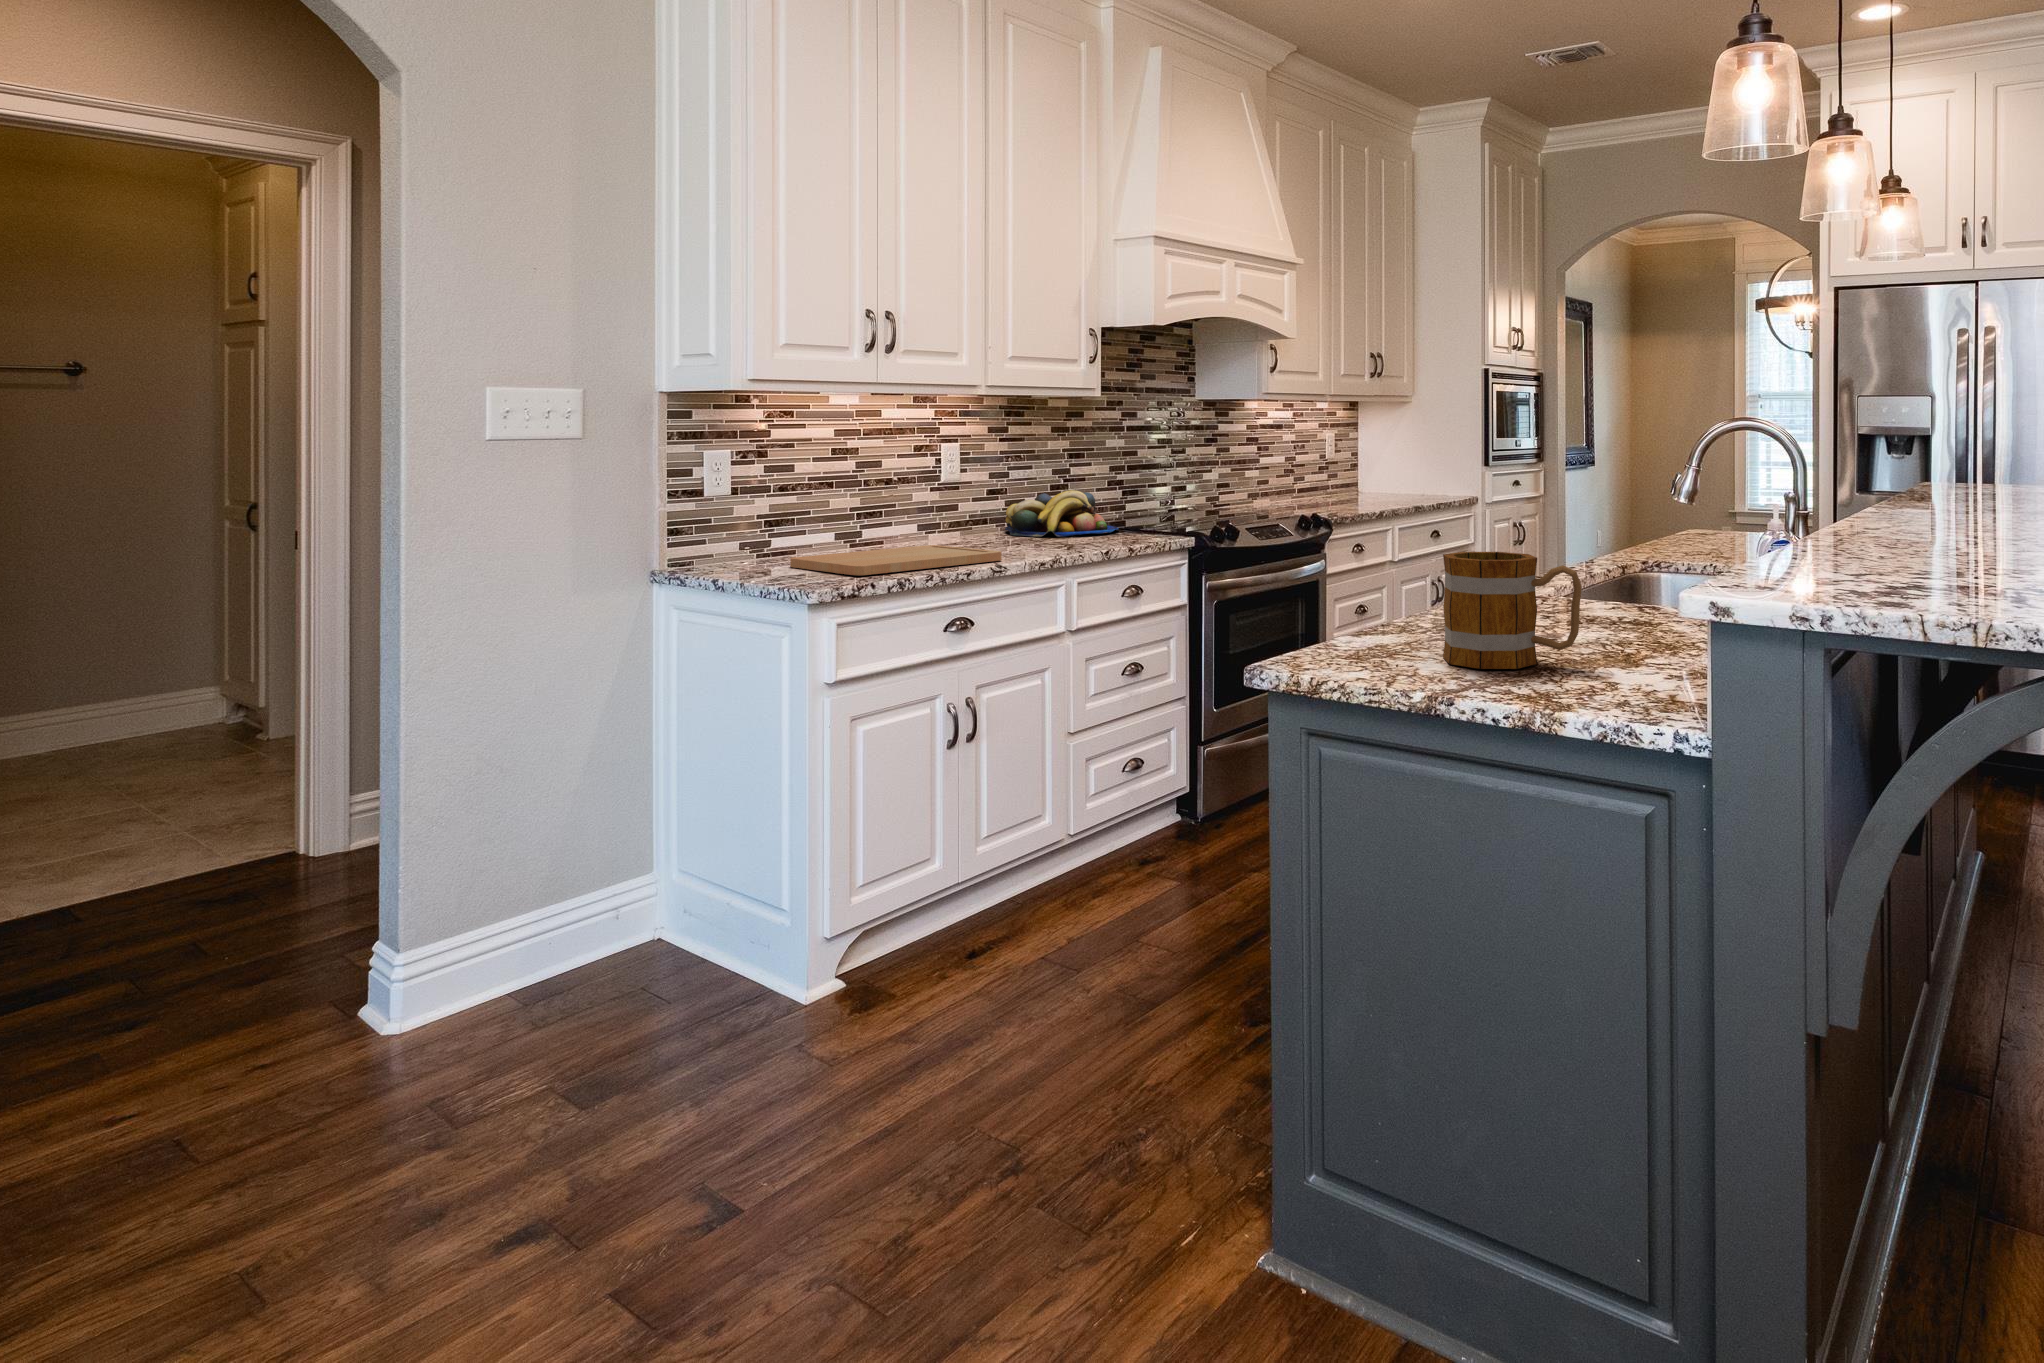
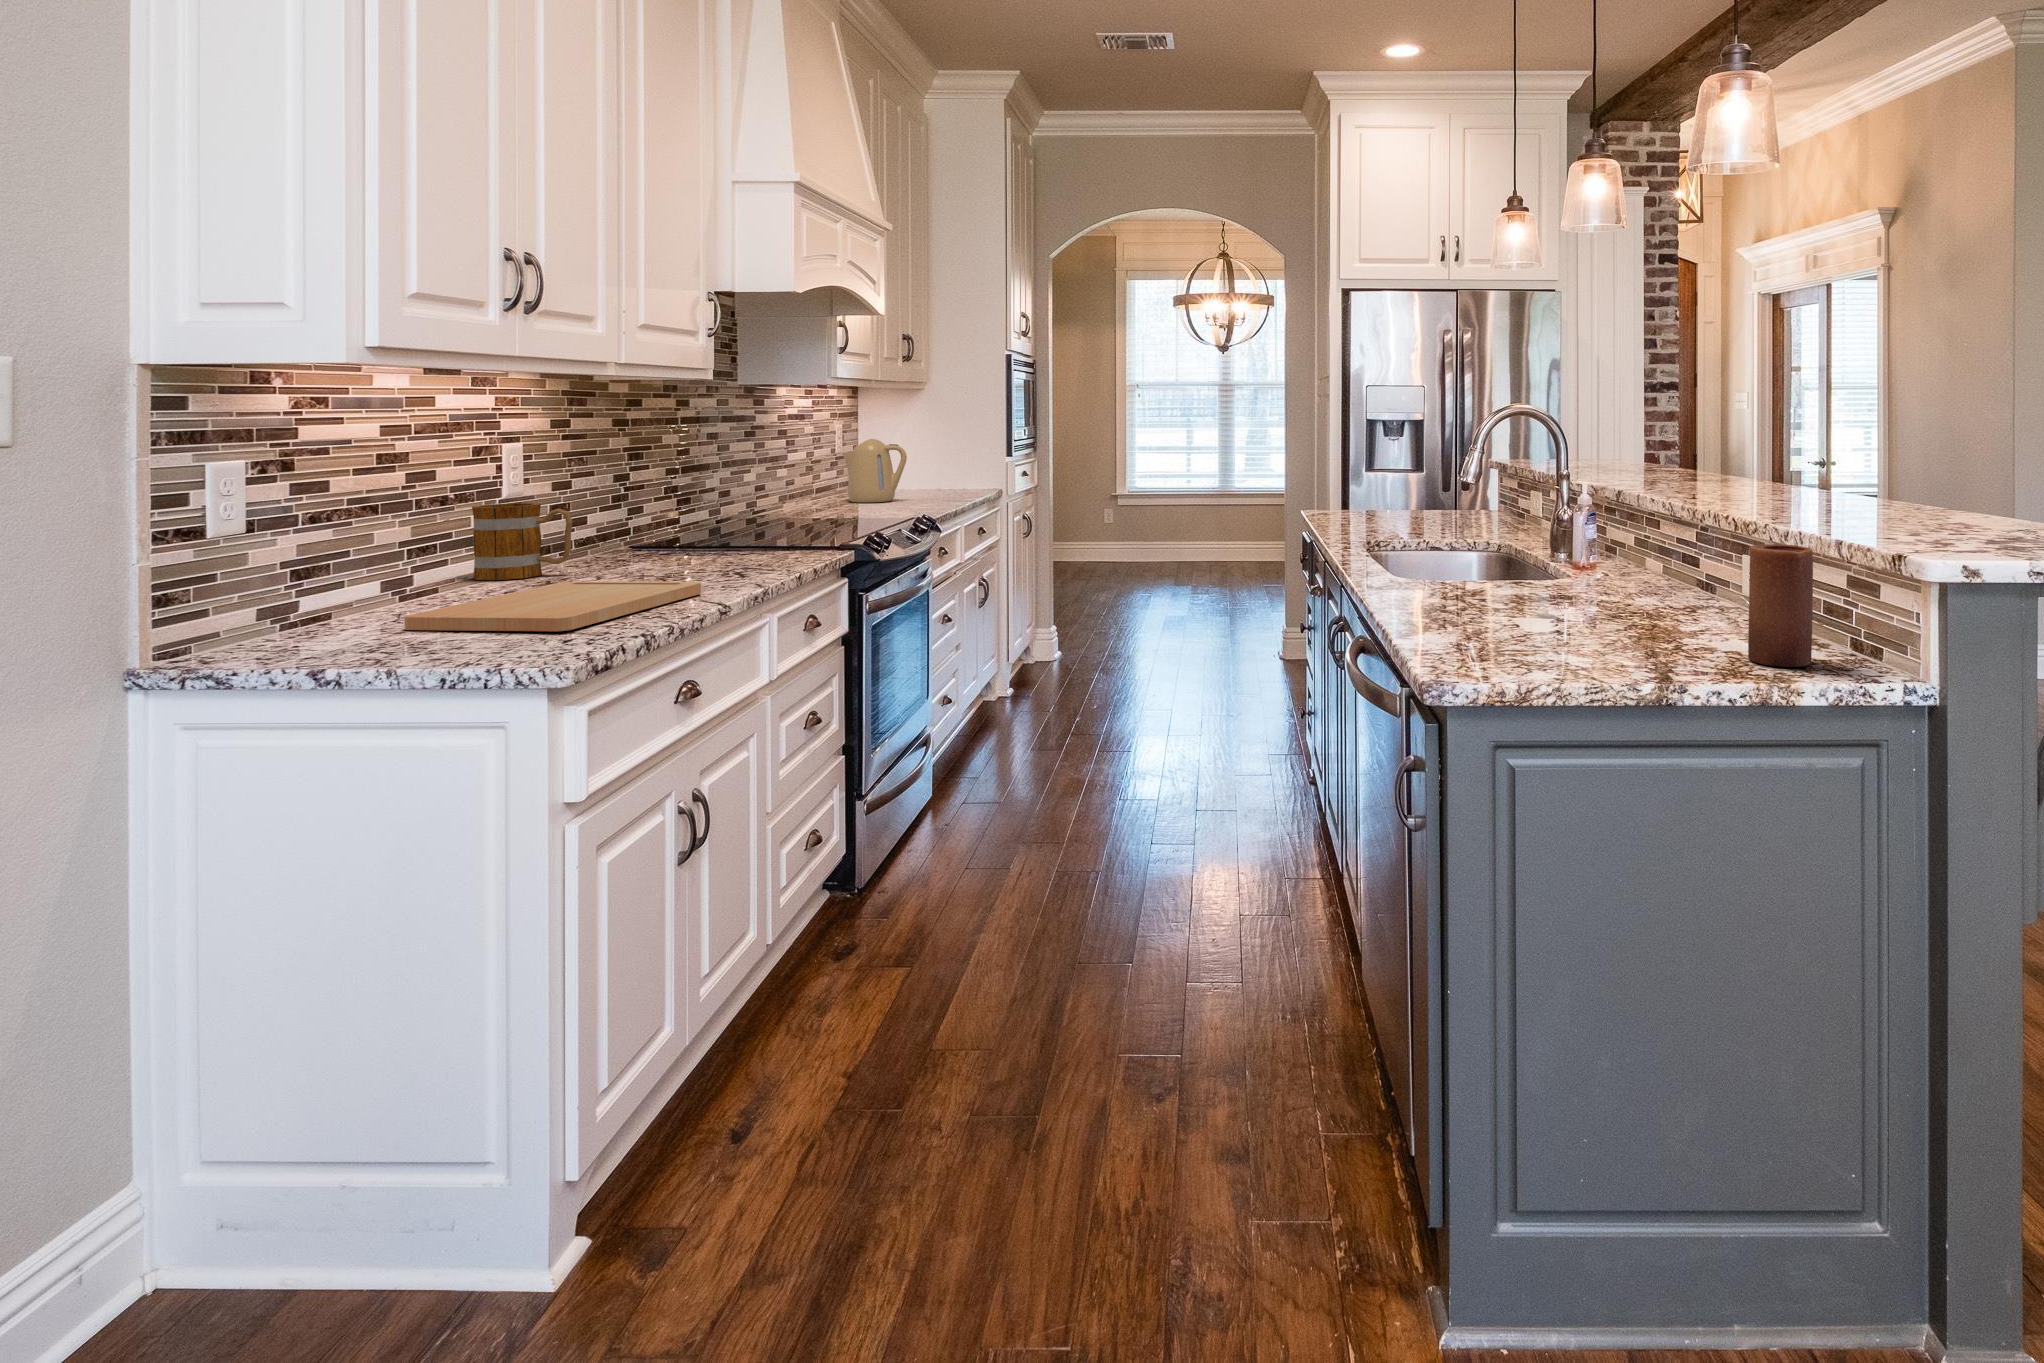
kettle: none [1318,443,1372,501] -> present [842,439,907,503]
fruit bowl: present [1005,490,1118,537] -> none [578,501,735,562]
mug: present [1443,552,1582,669] -> present [472,503,572,580]
candle: none [1582,574,1643,699] -> present [1748,544,1813,667]

